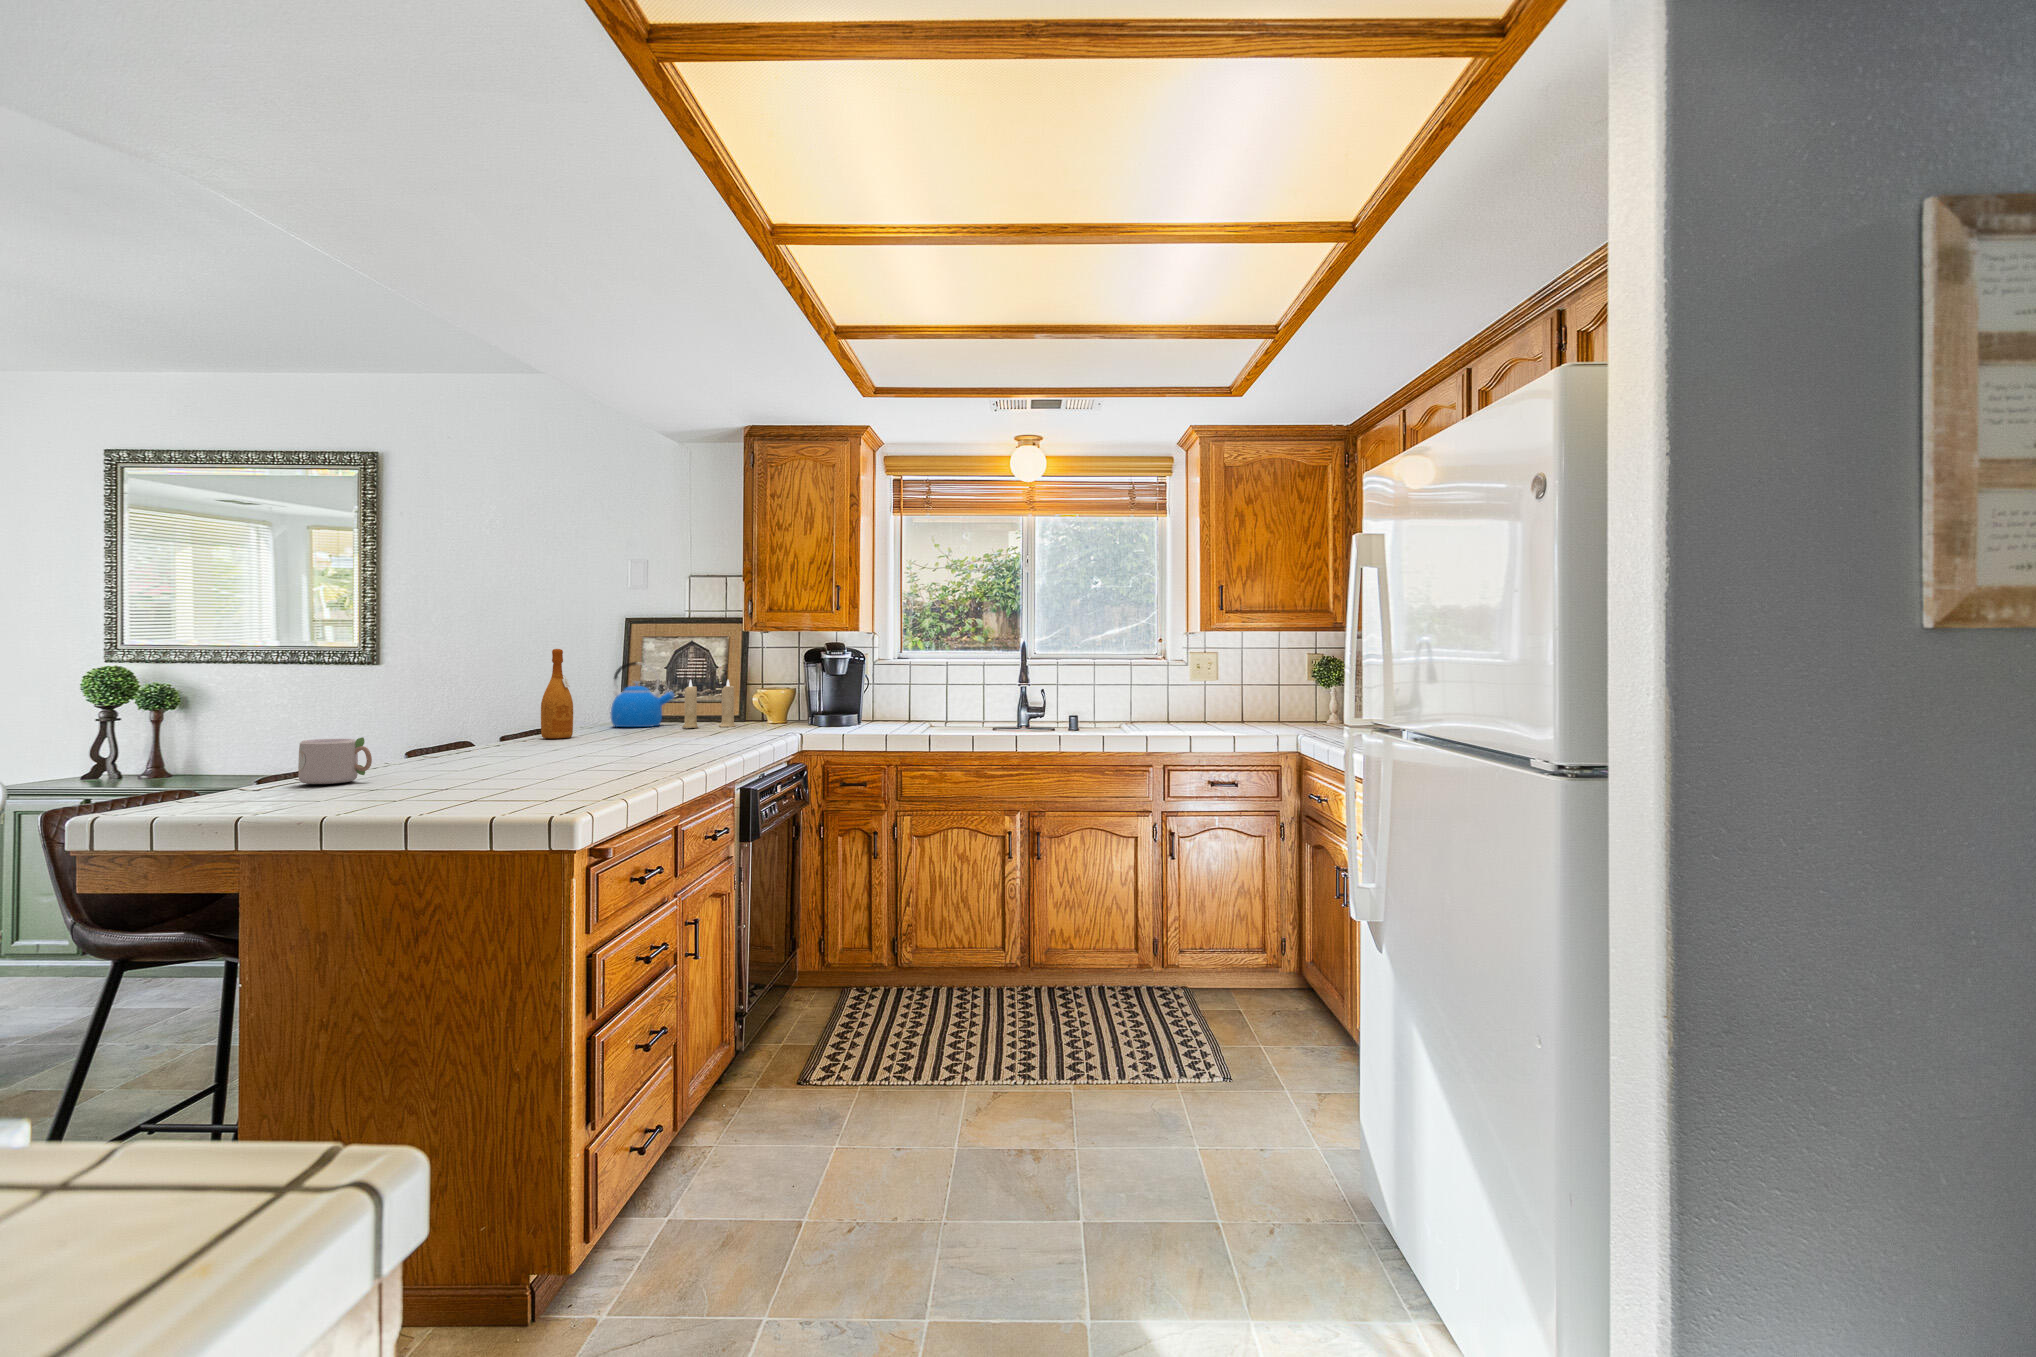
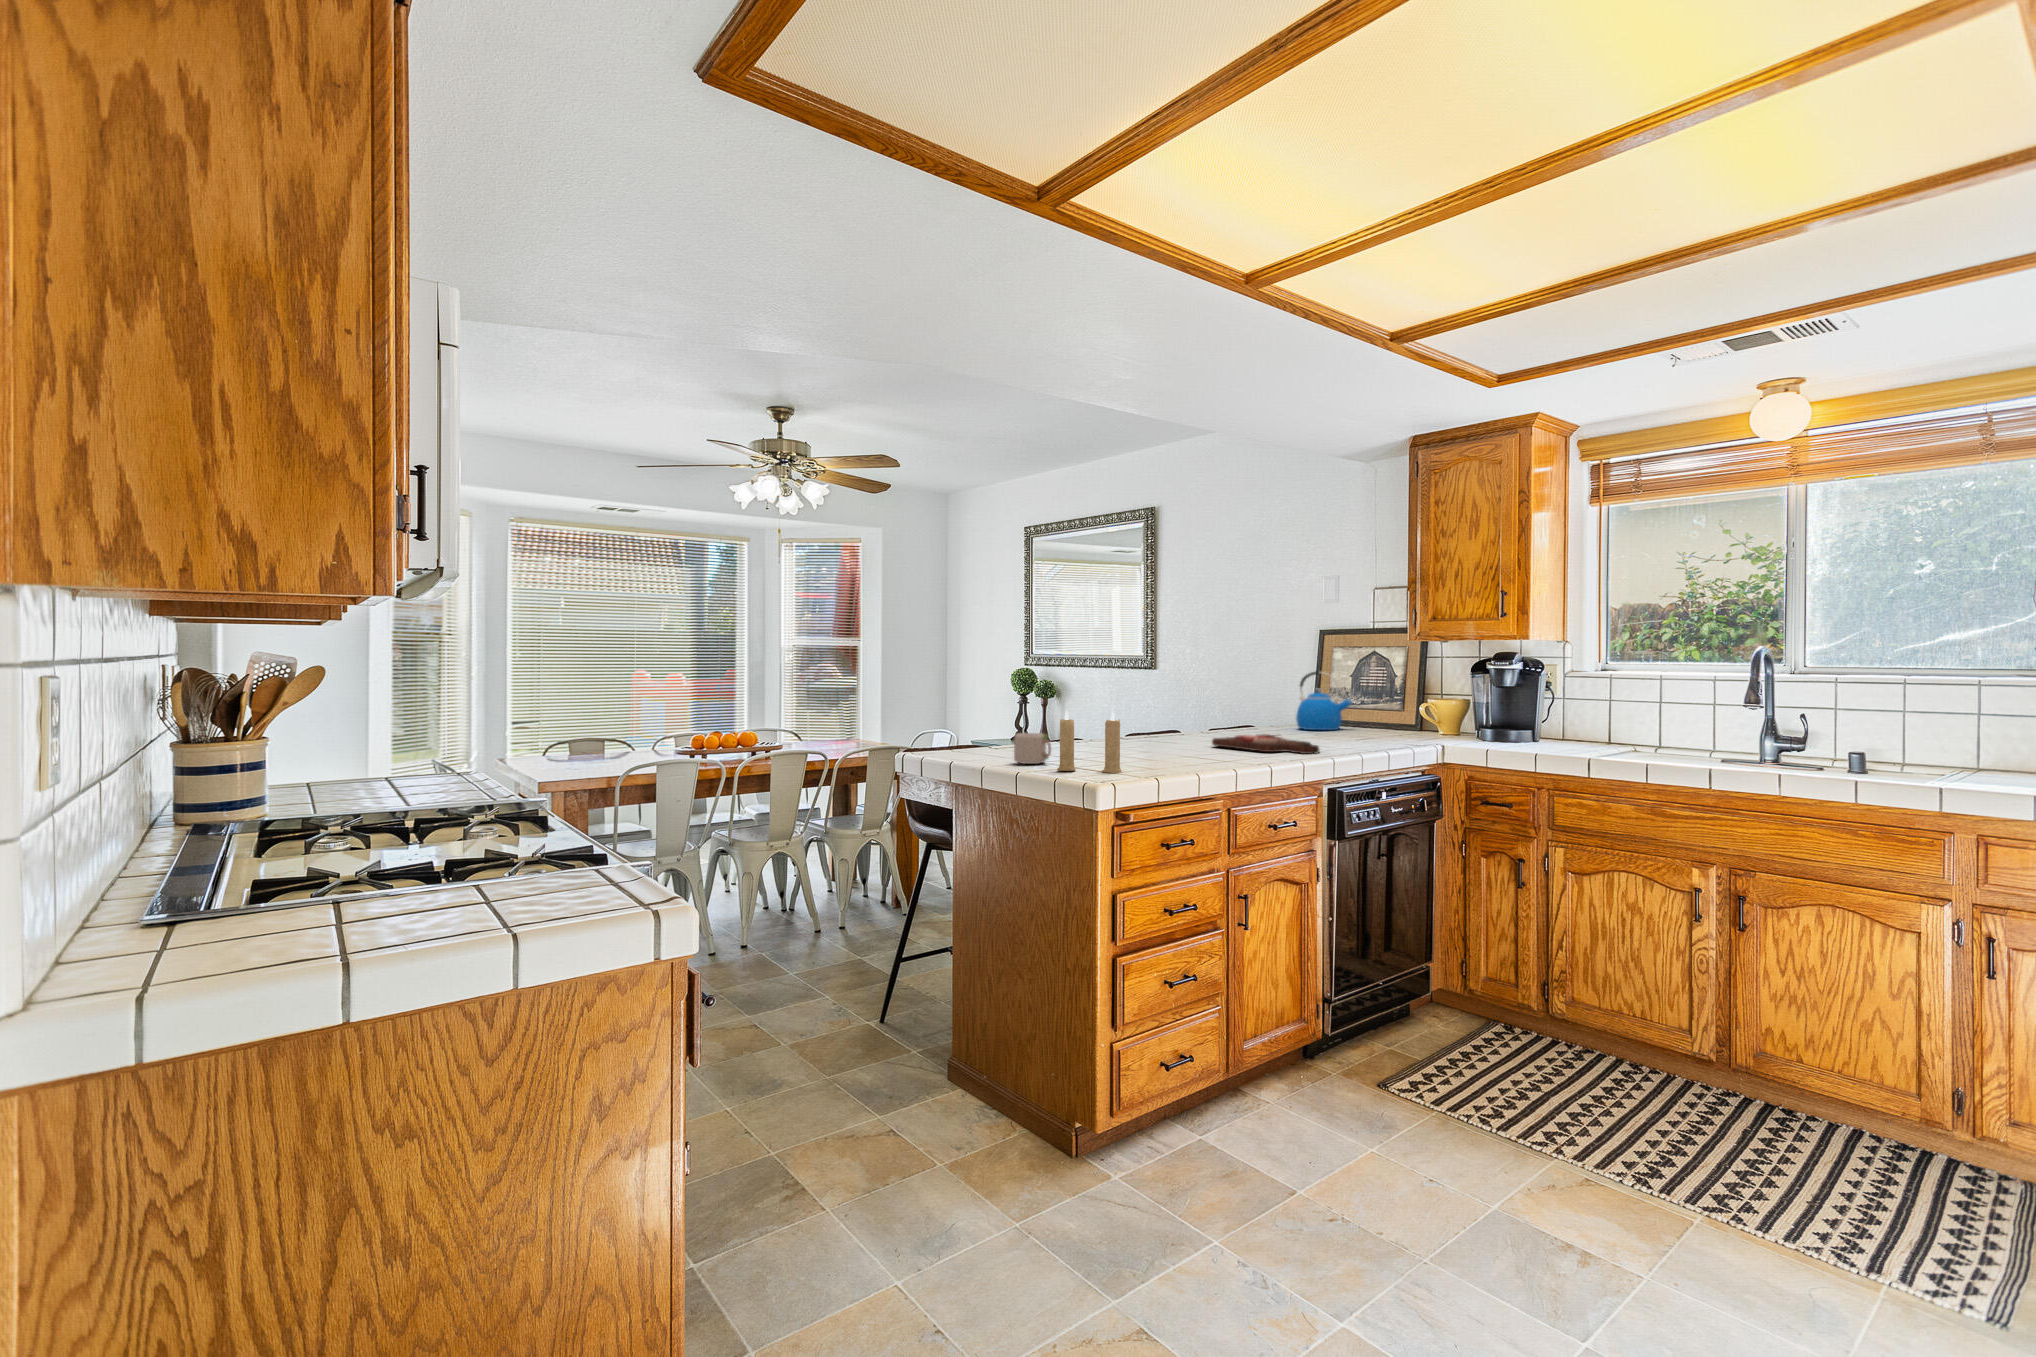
wine bottle: present [541,649,573,739] -> none [1222,663,1247,738]
candle: present [682,680,736,728] -> present [1057,711,1122,773]
cutting board: none [557,727,699,748] -> present [1212,734,1320,754]

